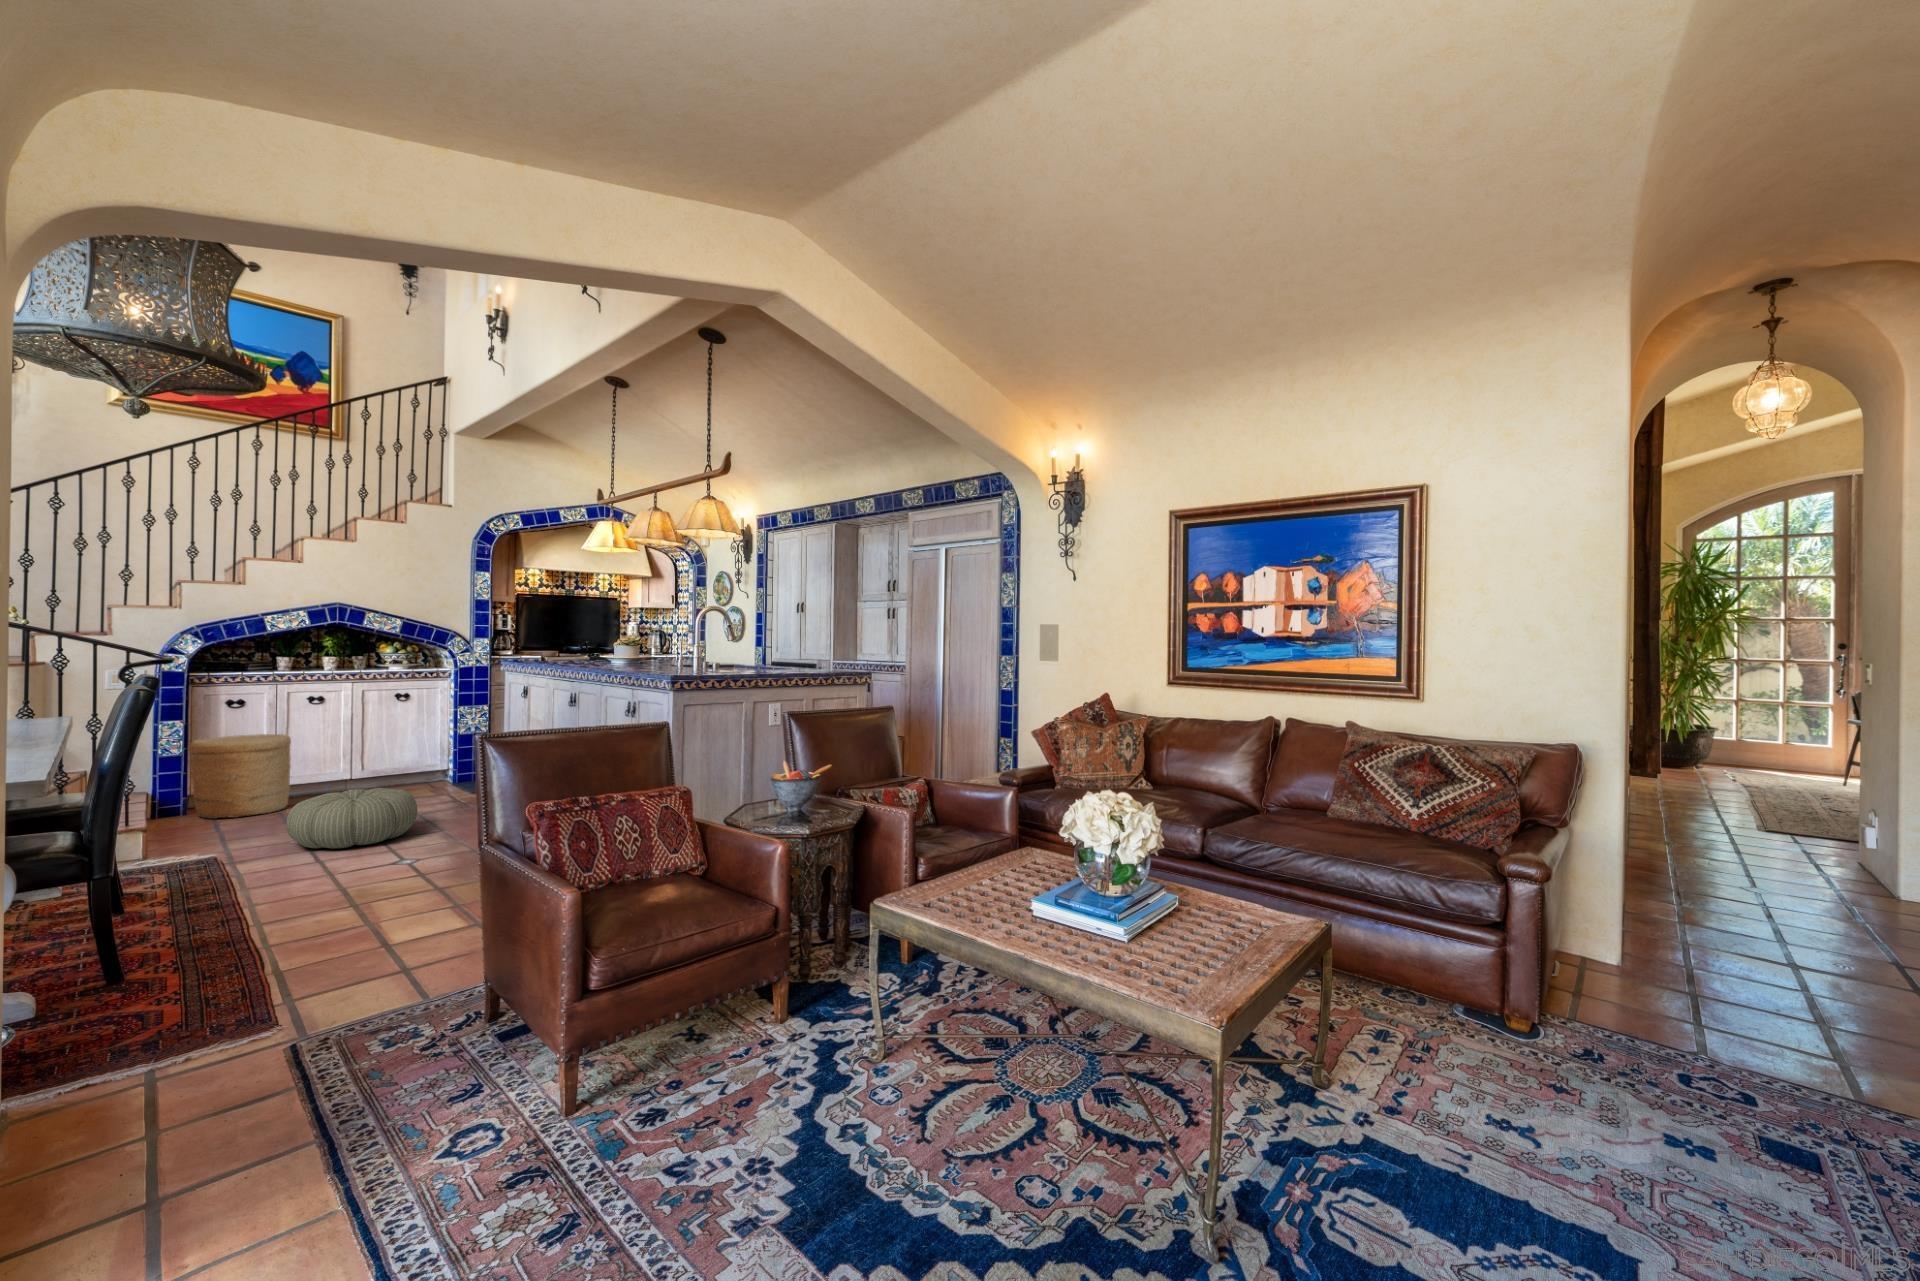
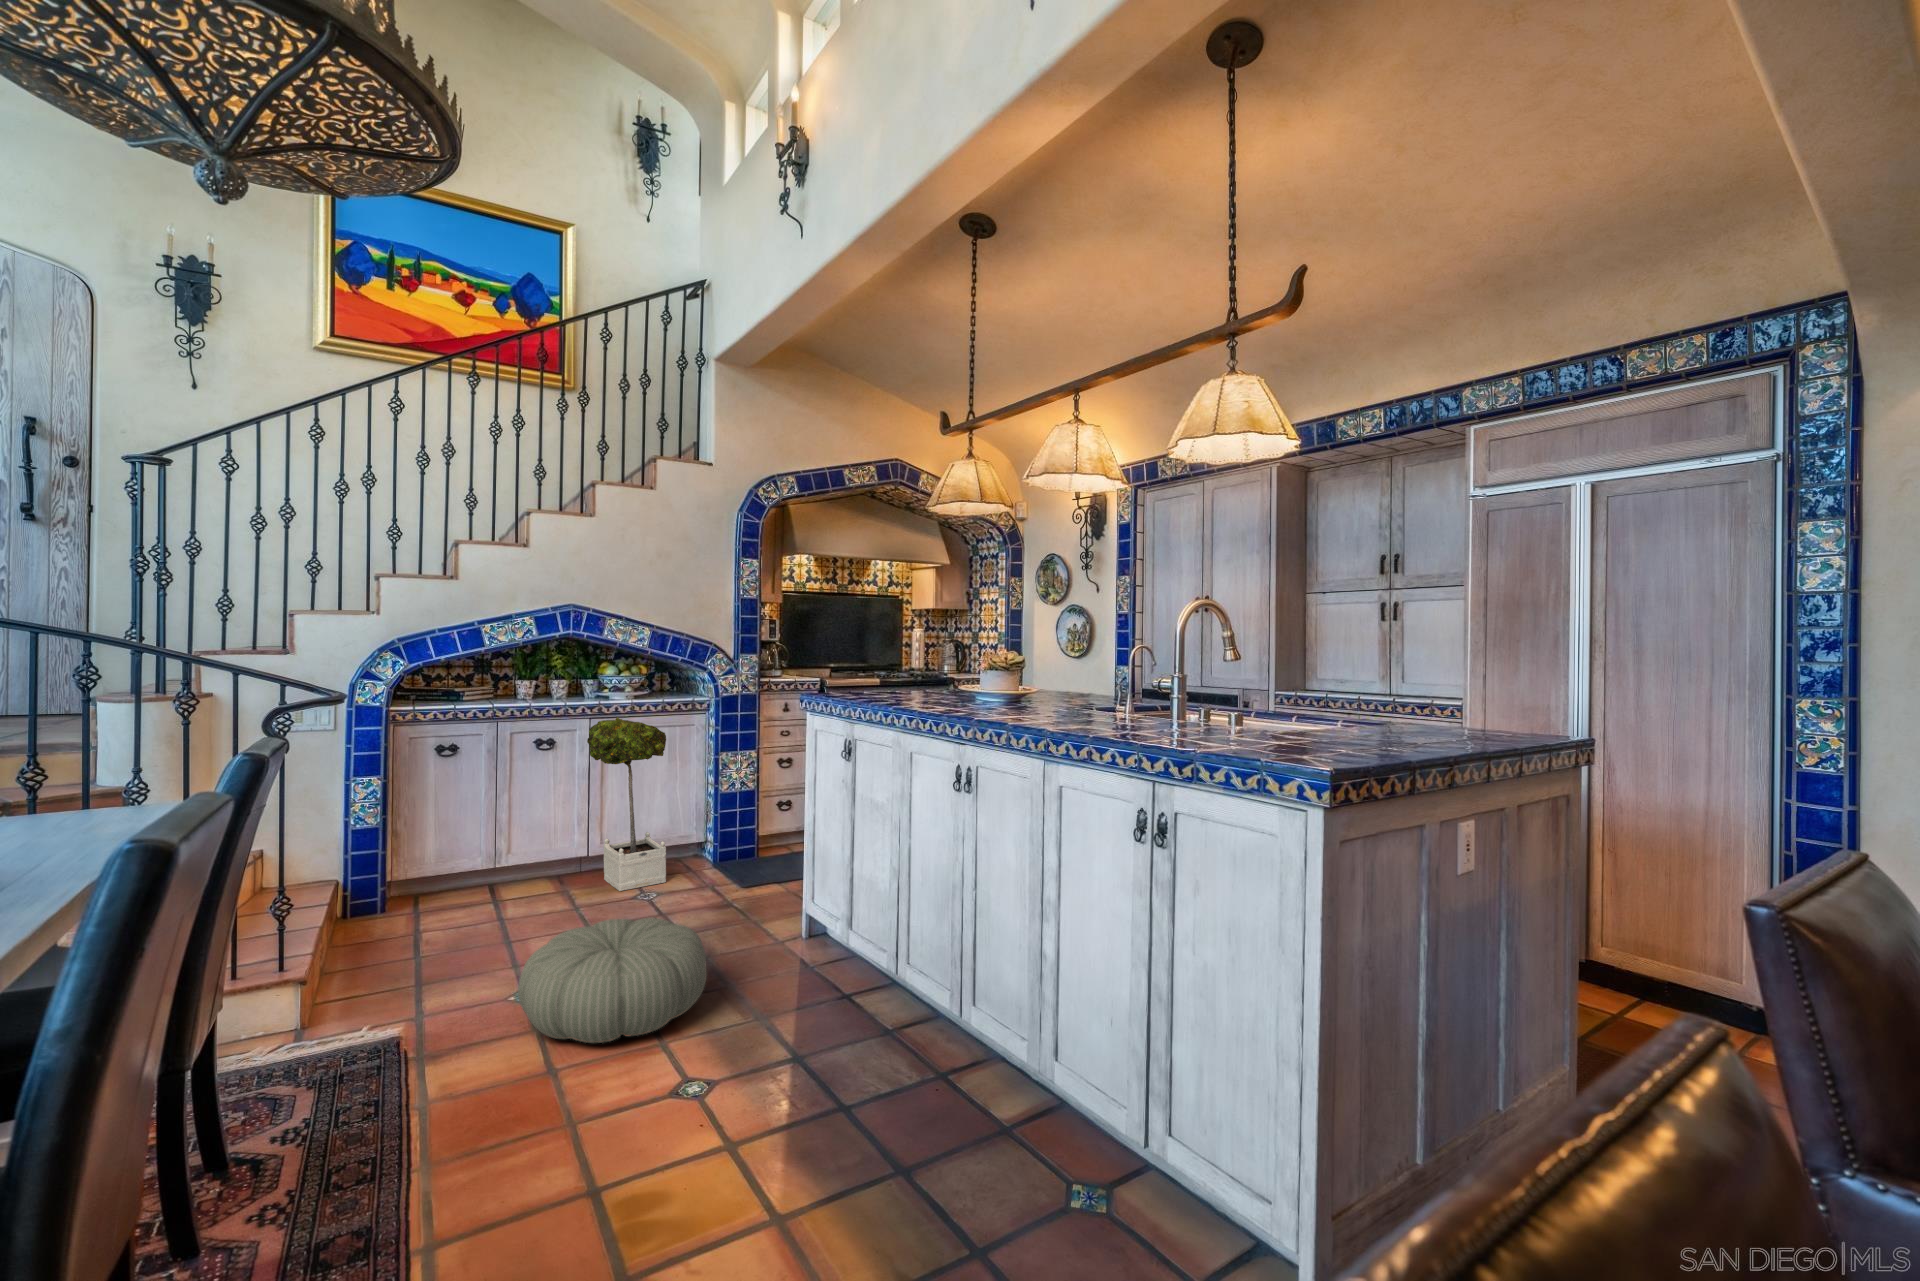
potted tree: none [348,678,411,797] -> present [587,717,666,891]
basket: present [189,734,291,819] -> none [385,797,516,932]

